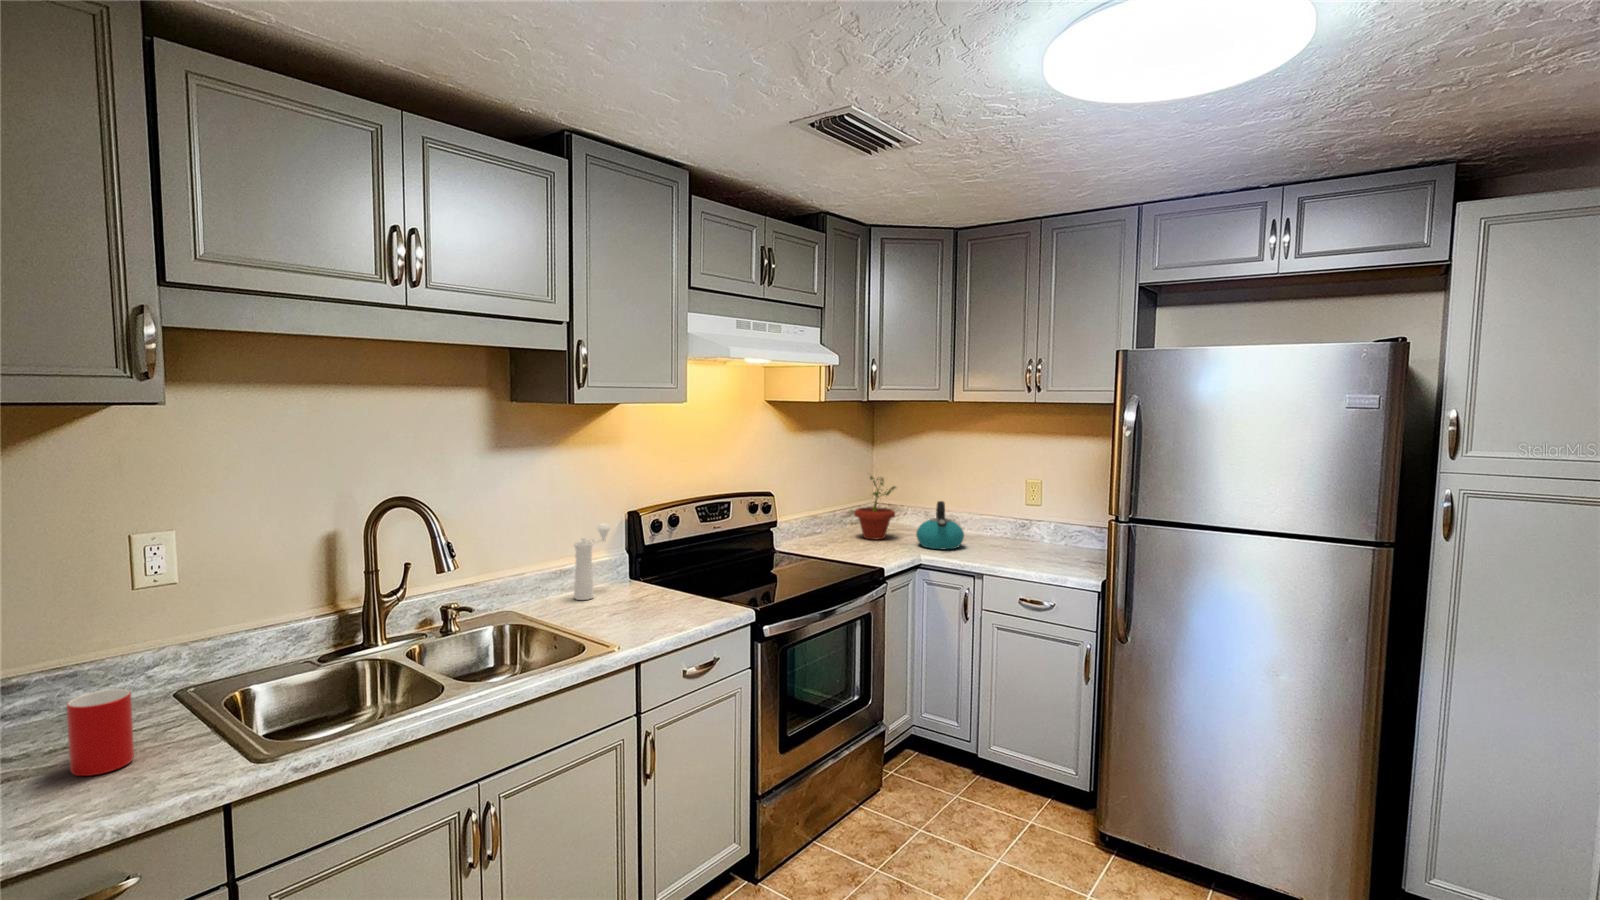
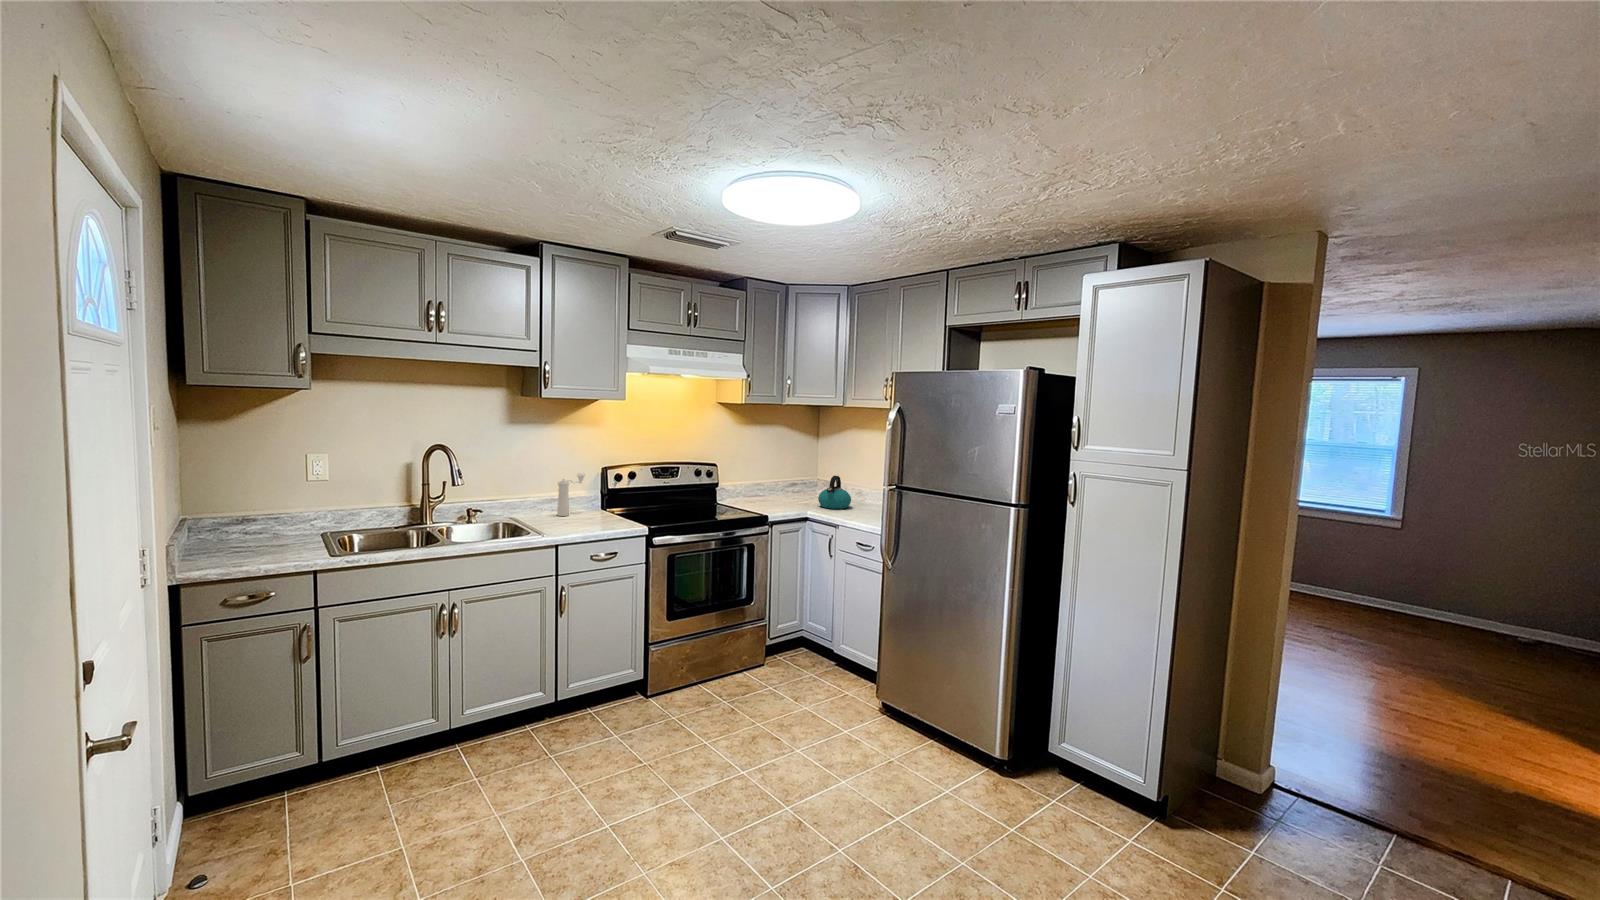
potted plant: present [854,476,896,540] -> none [785,455,816,501]
cup: present [67,689,134,776] -> none [258,519,287,554]

